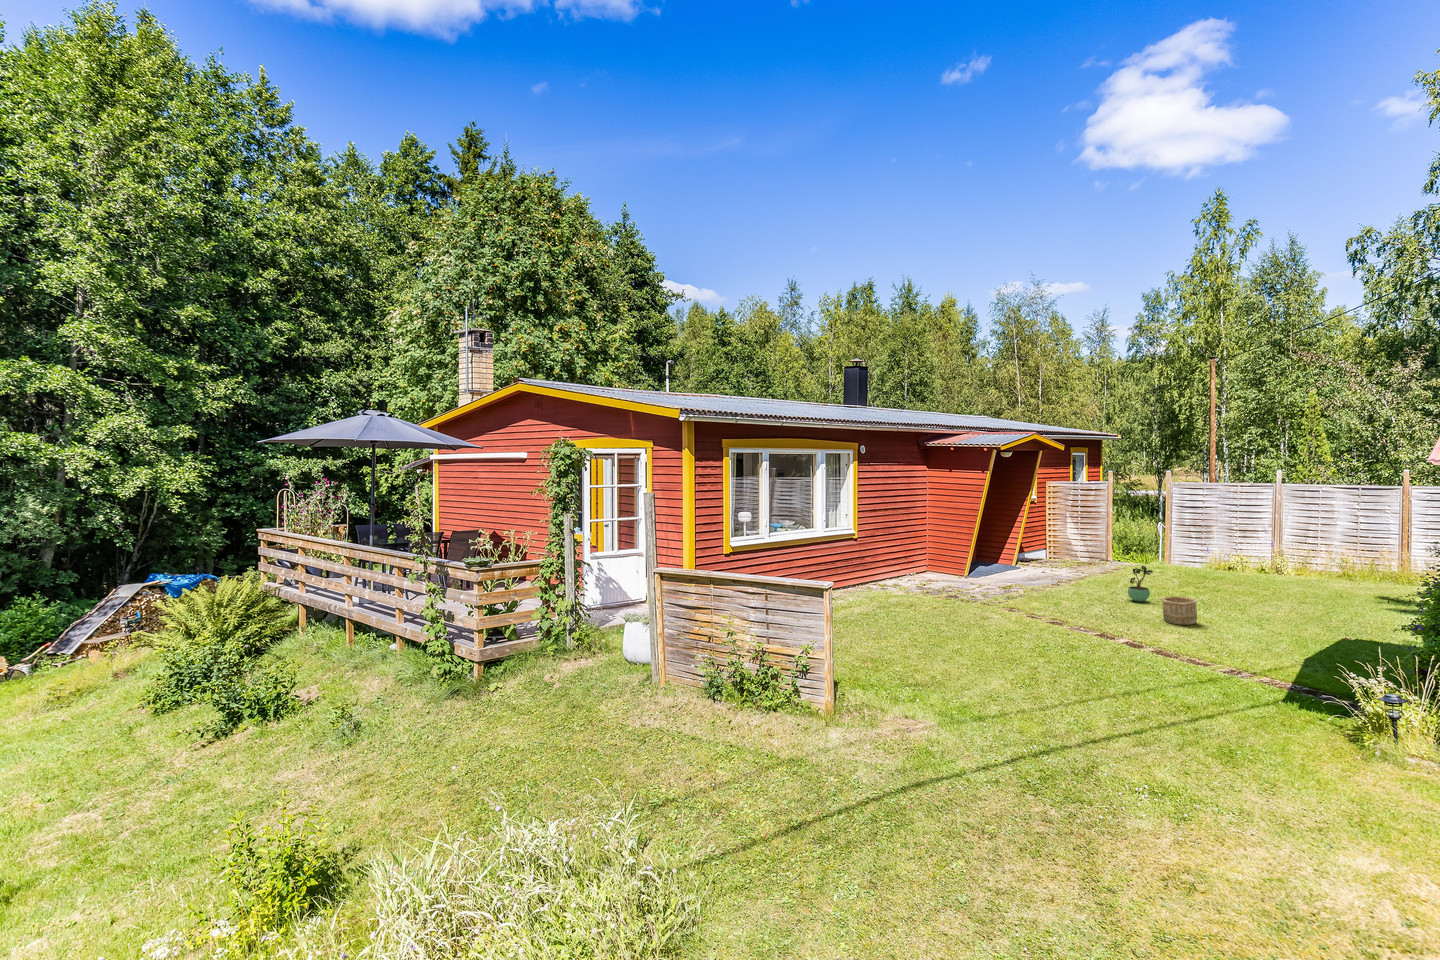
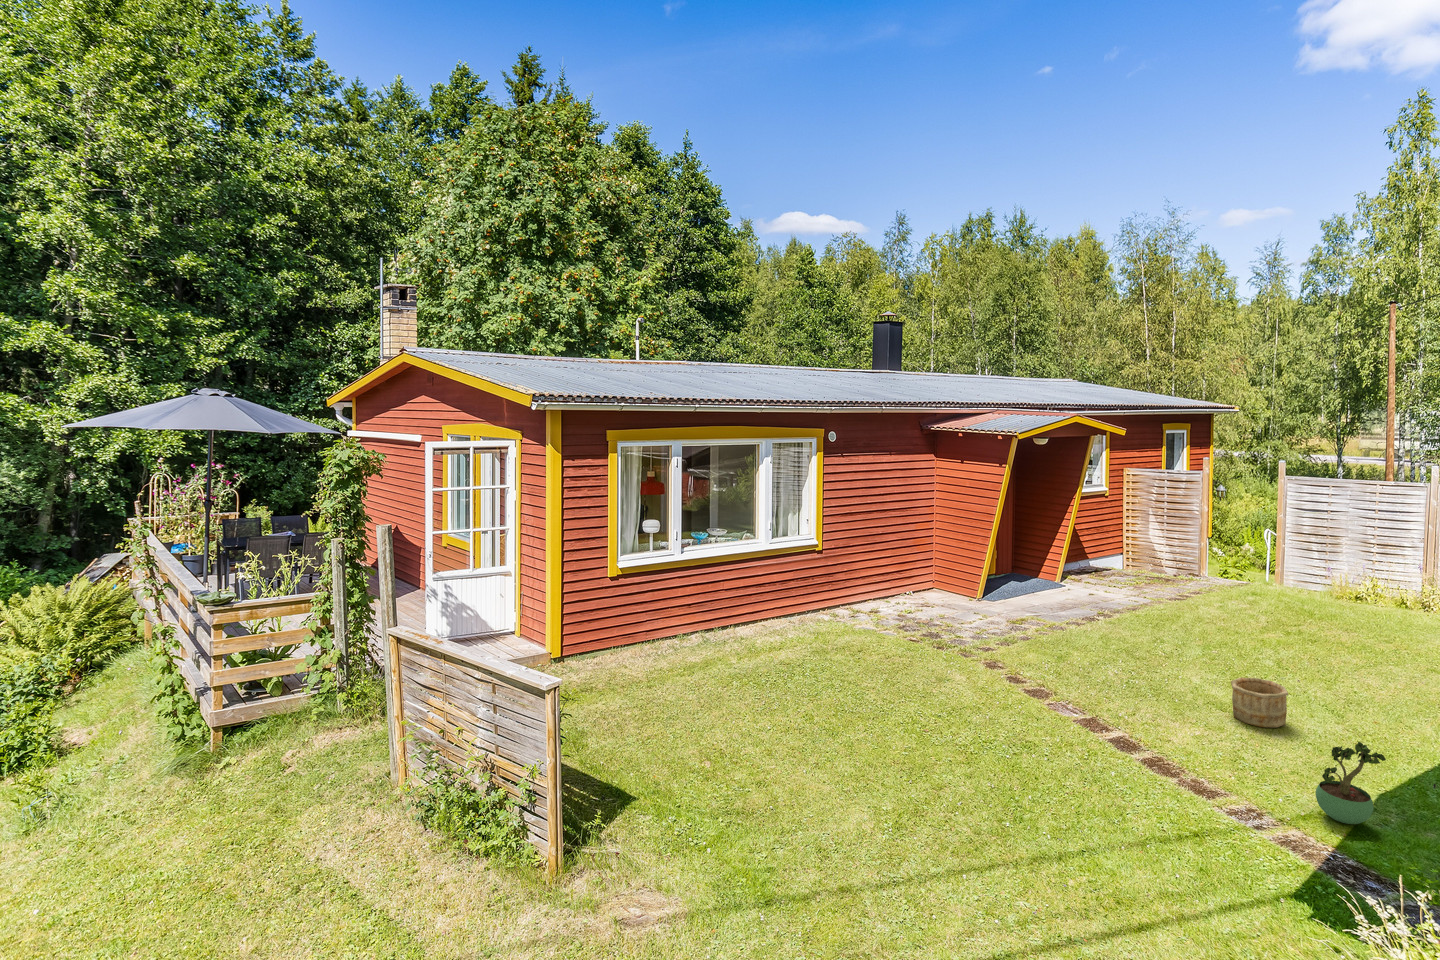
potted plant: present [1128,565,1153,602] -> present [1316,742,1386,824]

